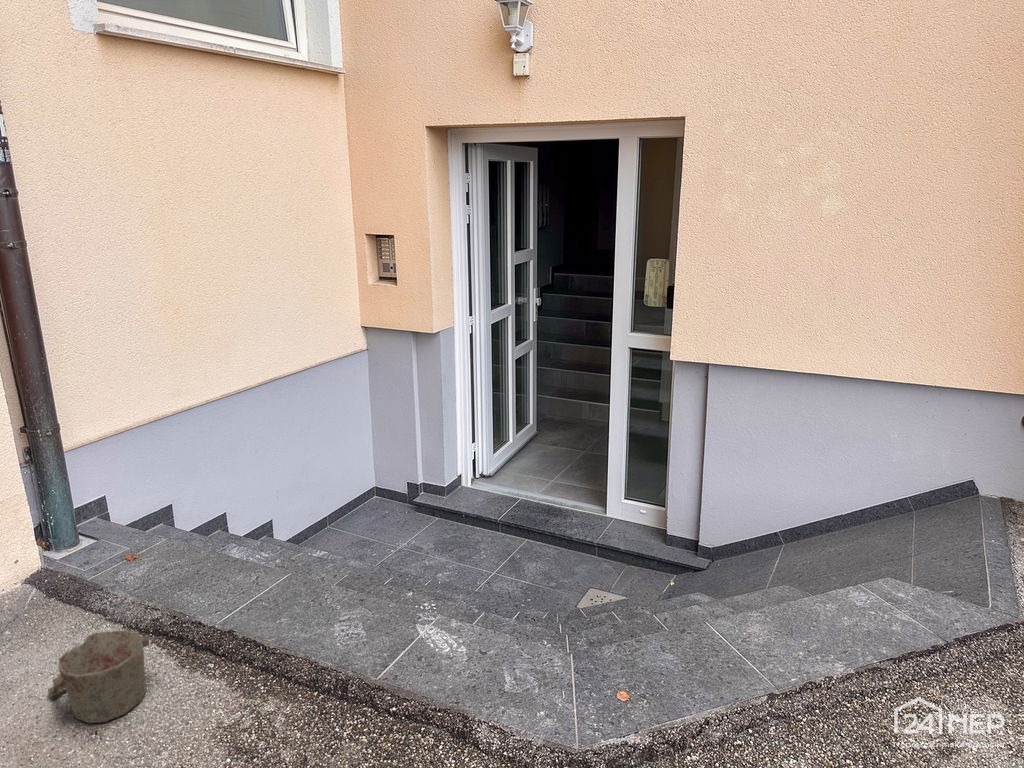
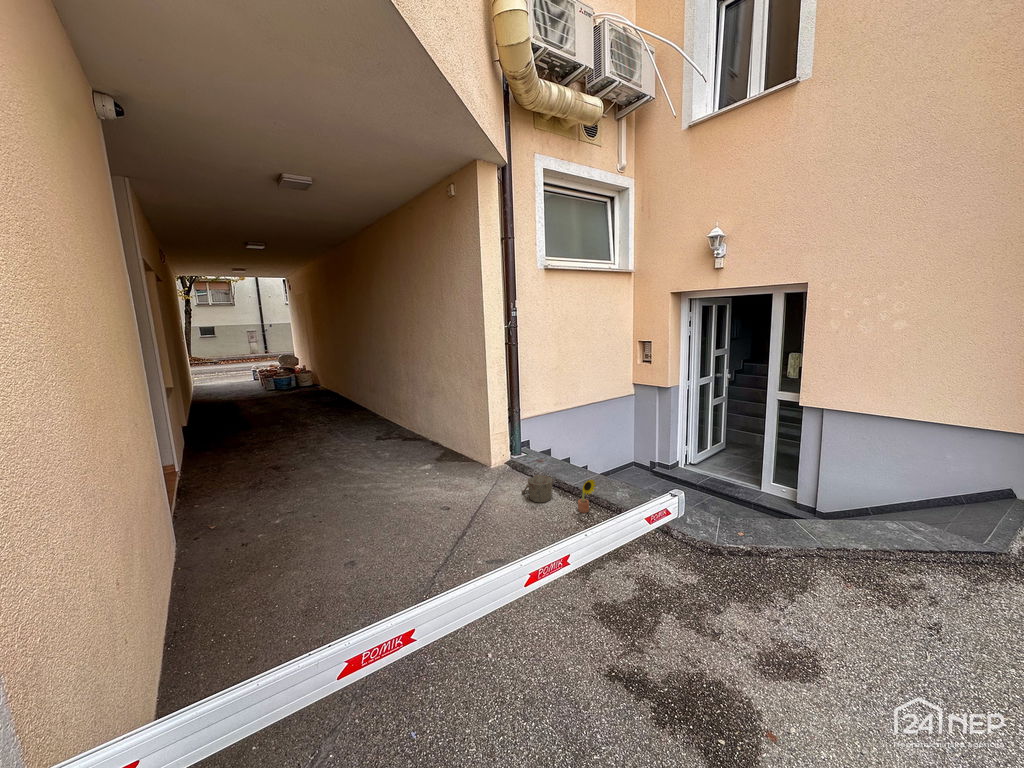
decorative plant: none [222,634,274,728] -> present [578,479,596,513]

